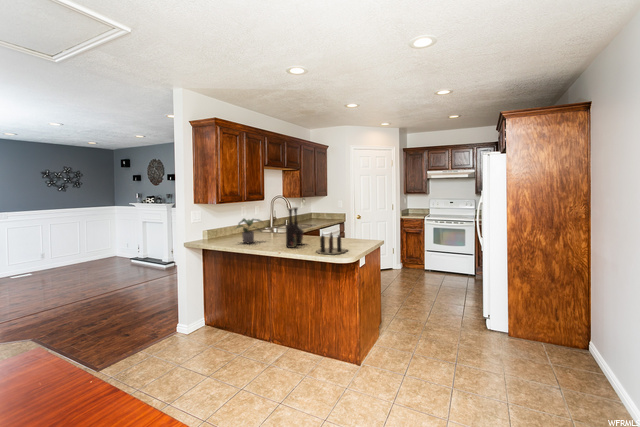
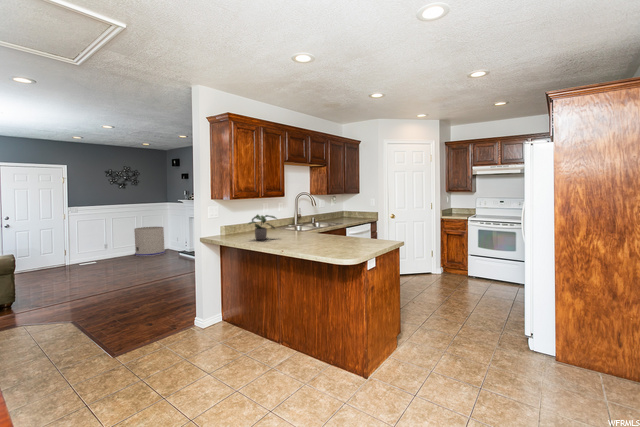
vase: present [286,207,303,248] -> none [295,203,316,246]
trash can: none [85,232,120,264] -> present [134,227,165,256]
candle: present [317,233,347,255] -> none [316,230,358,255]

